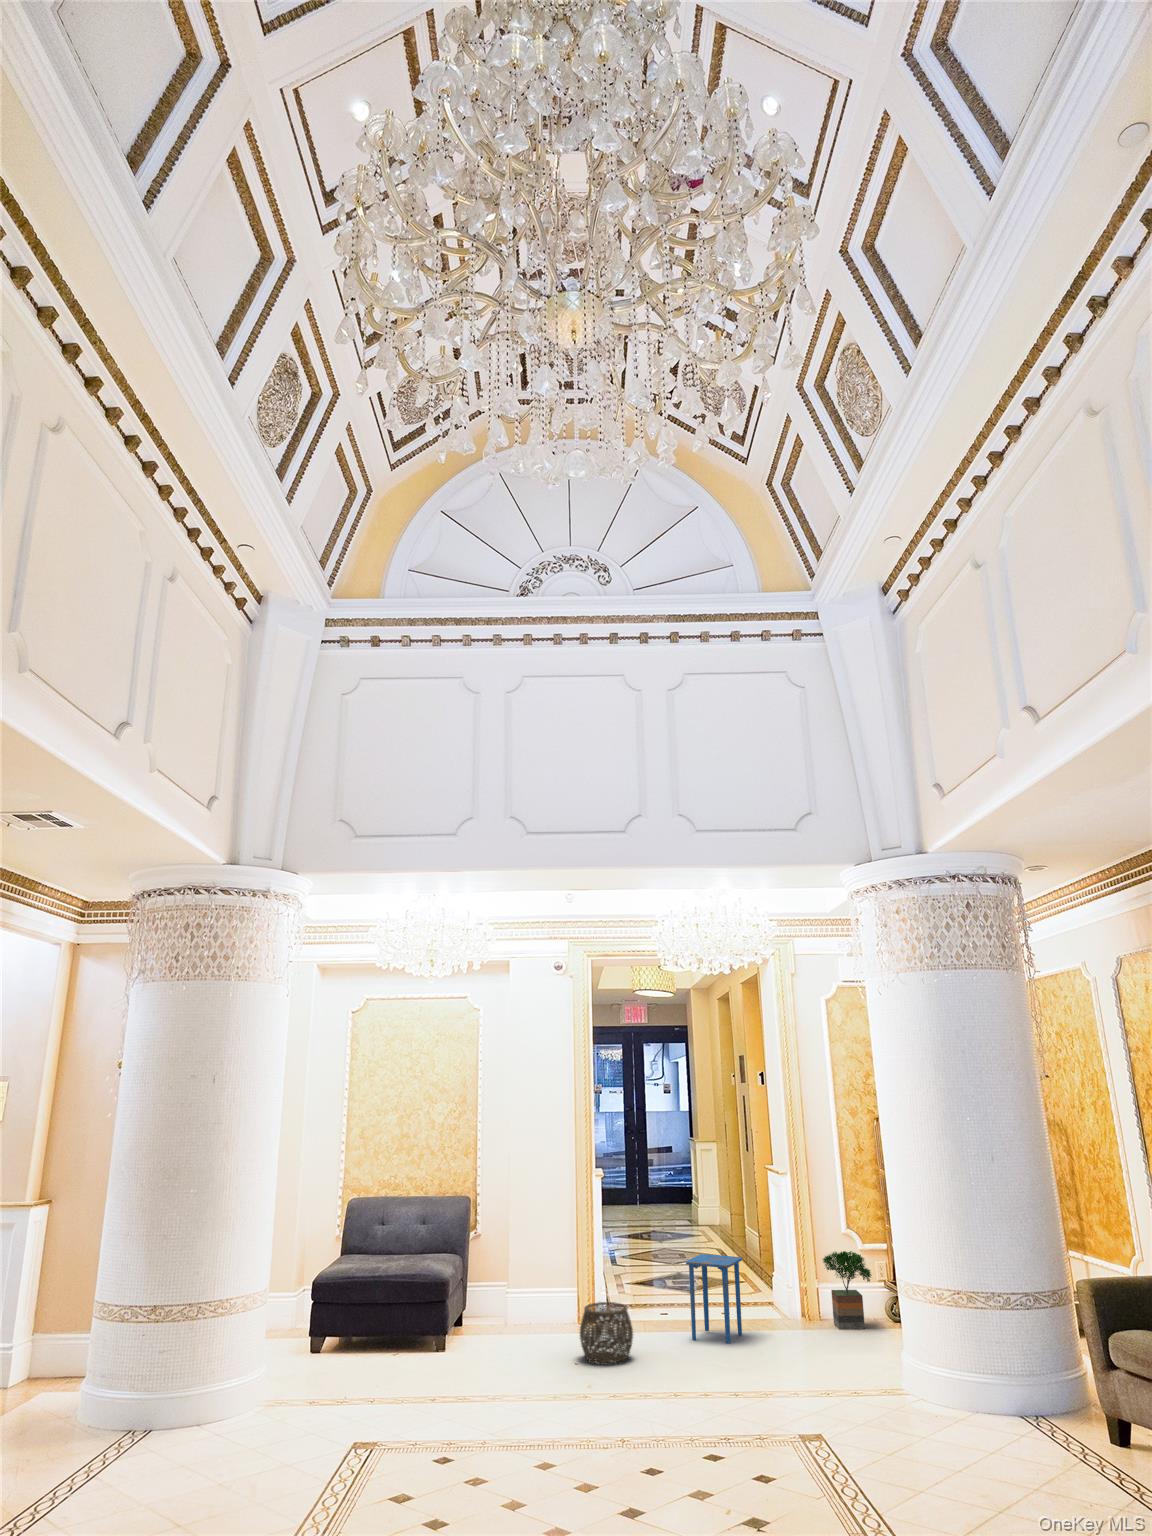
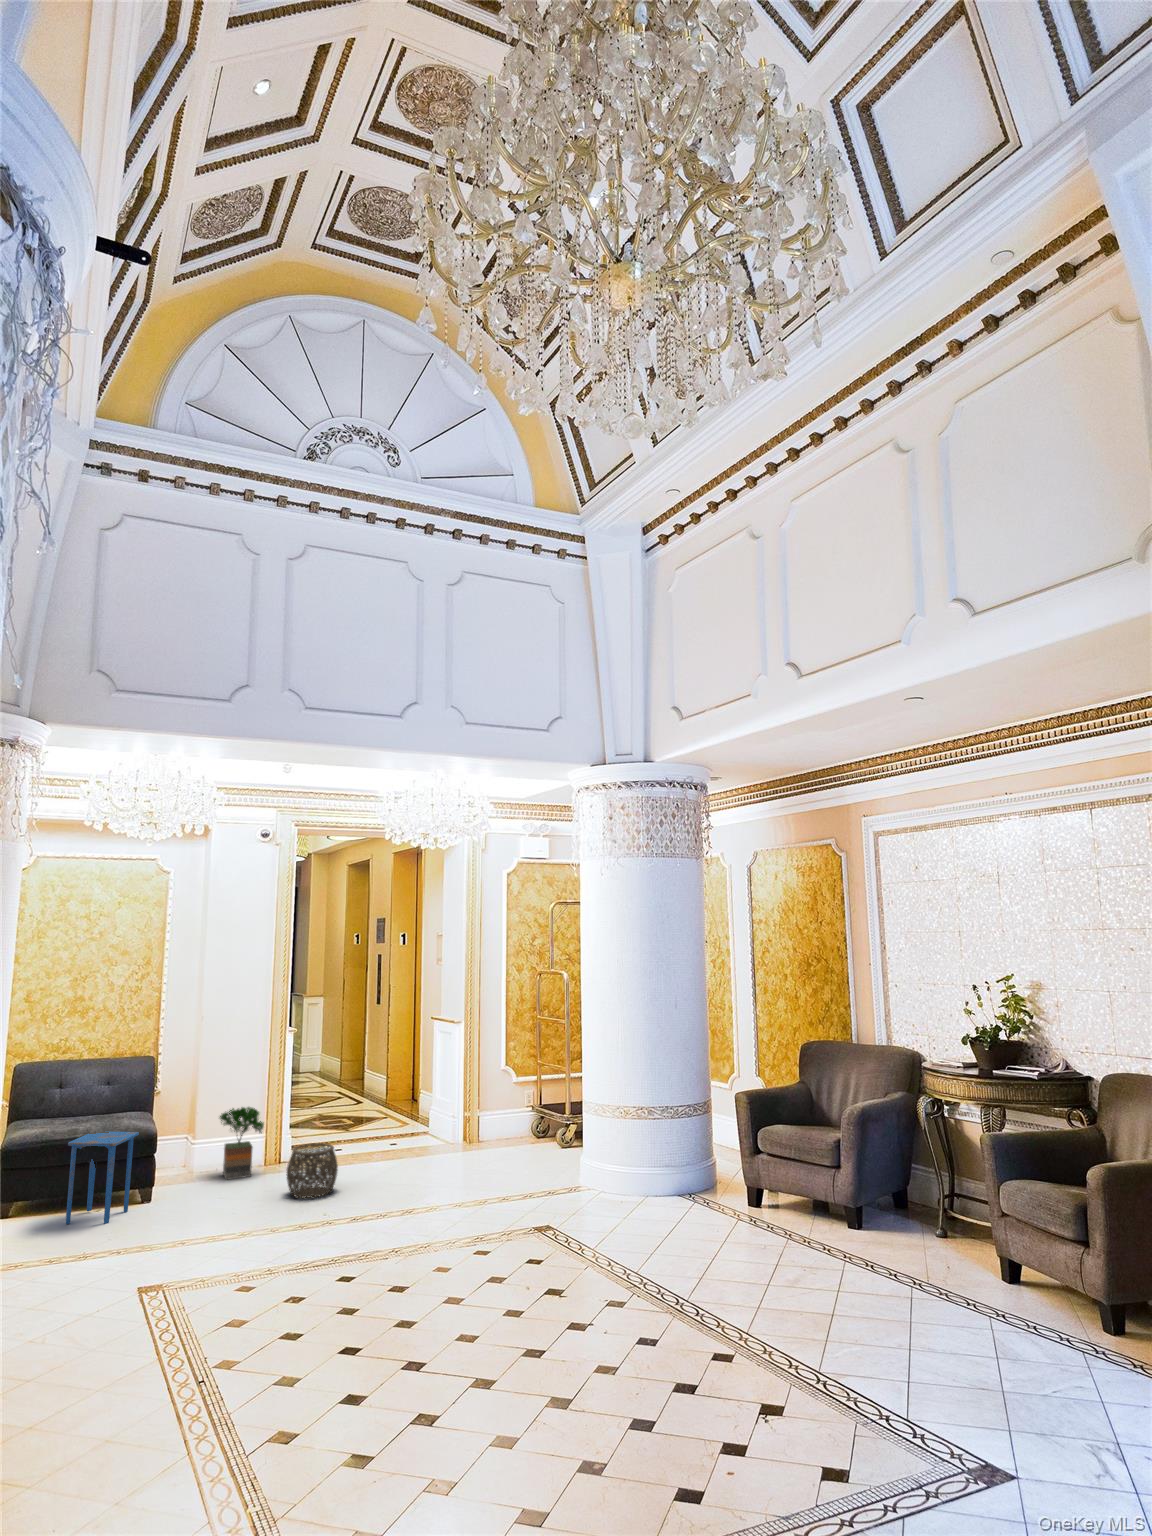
potted tree: present [822,1251,871,1330] -> present [220,1107,264,1180]
side table: present [686,1254,742,1344] -> present [66,1131,139,1224]

